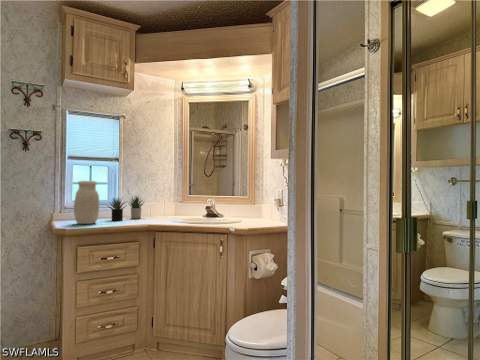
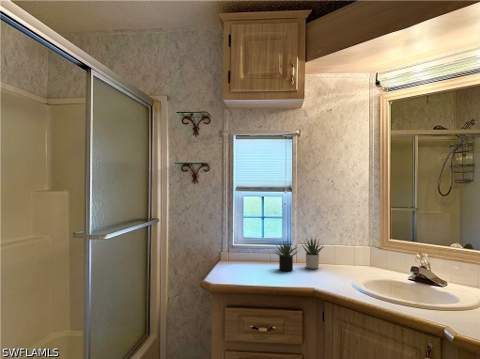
jar: present [74,181,99,224] -> none [232,221,259,276]

